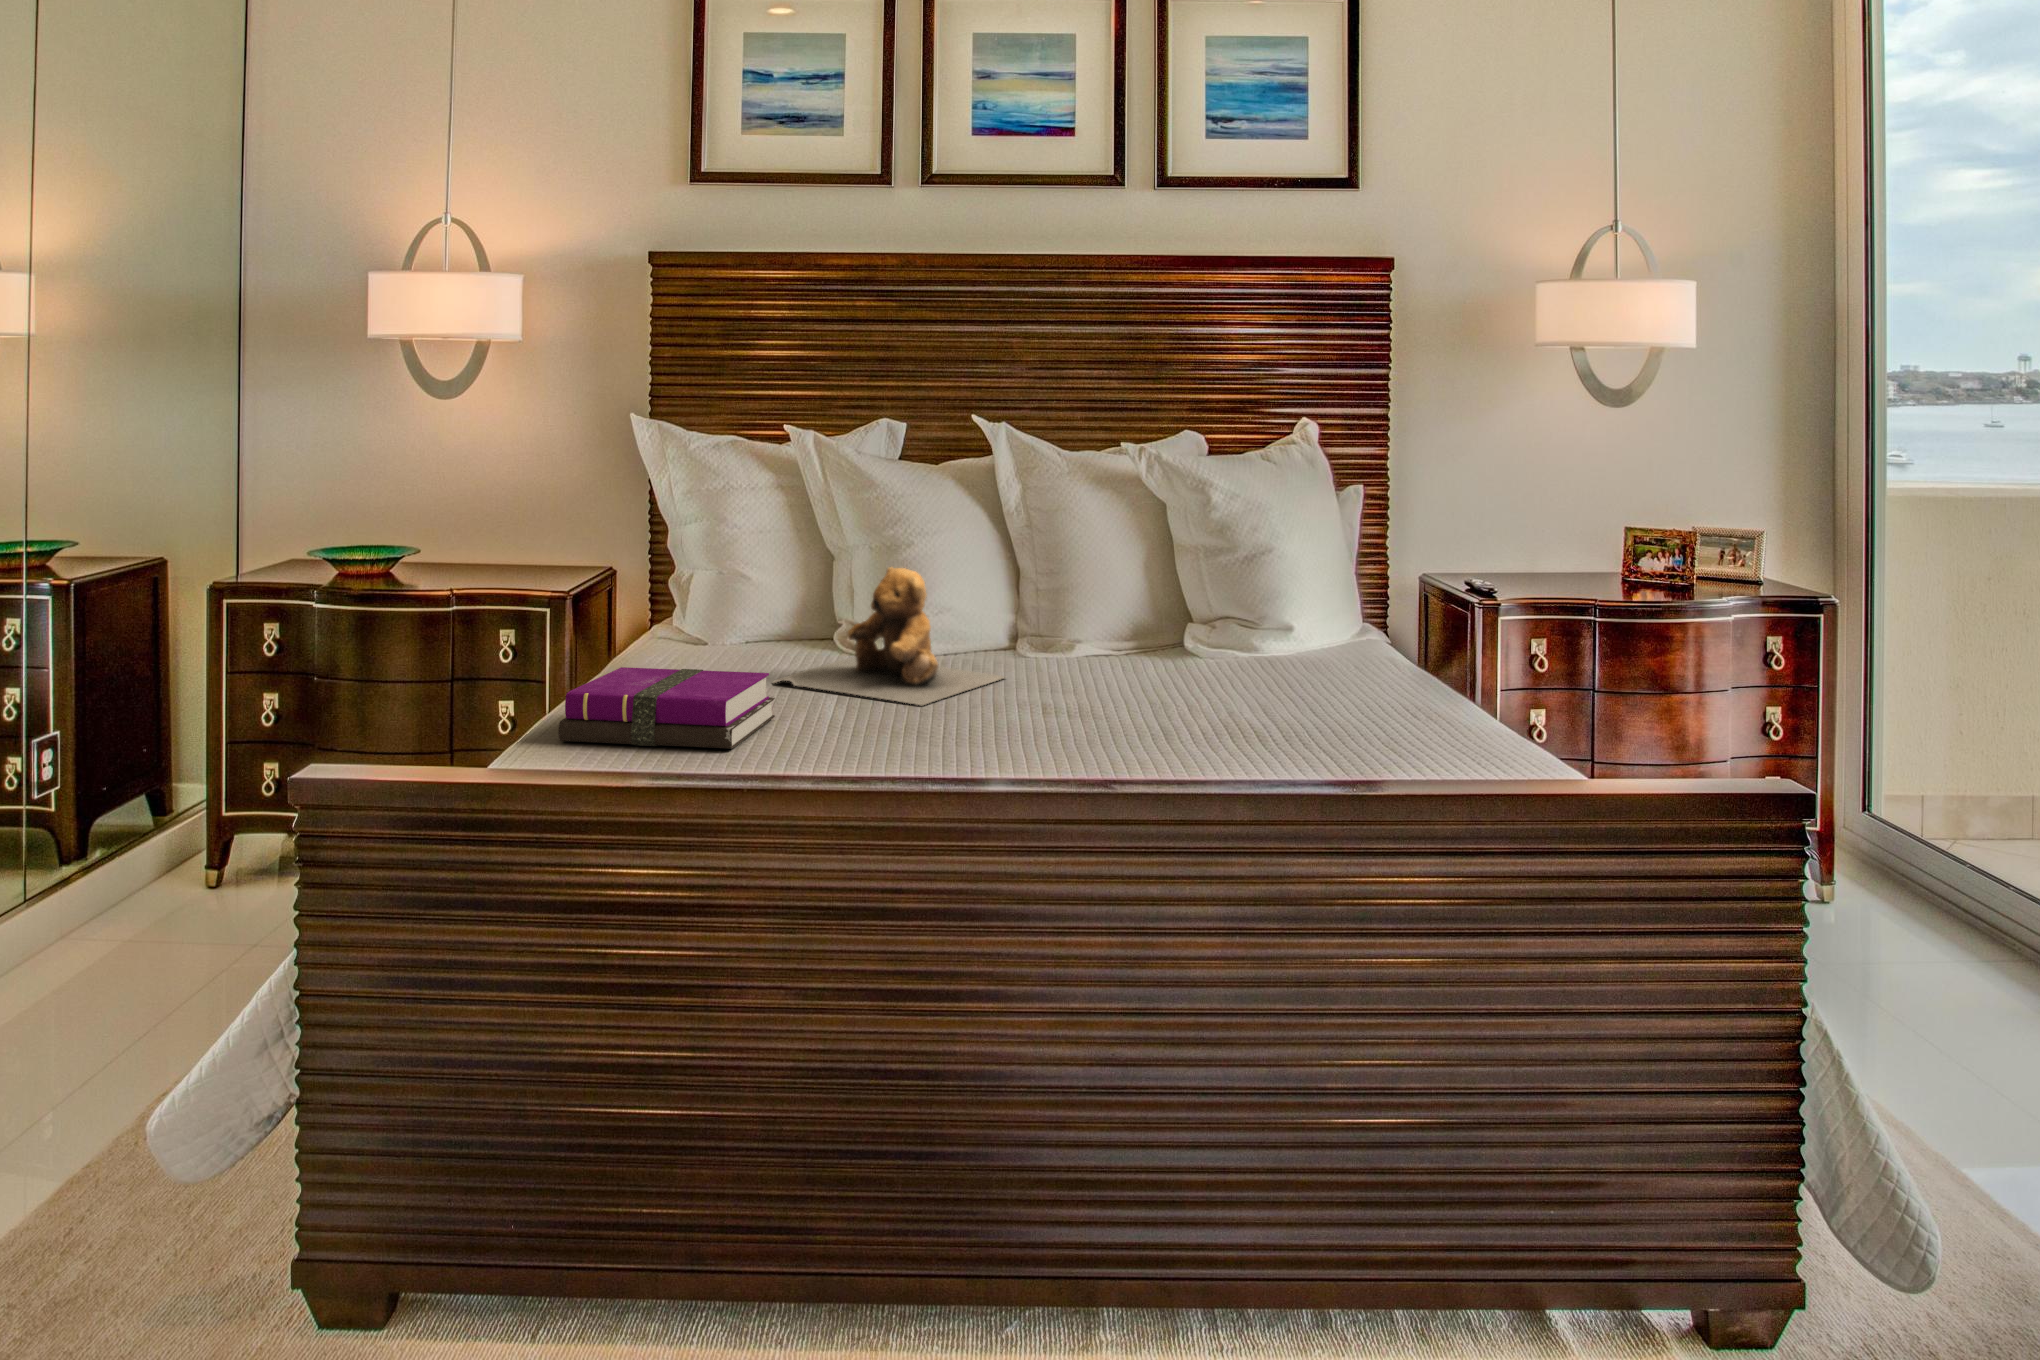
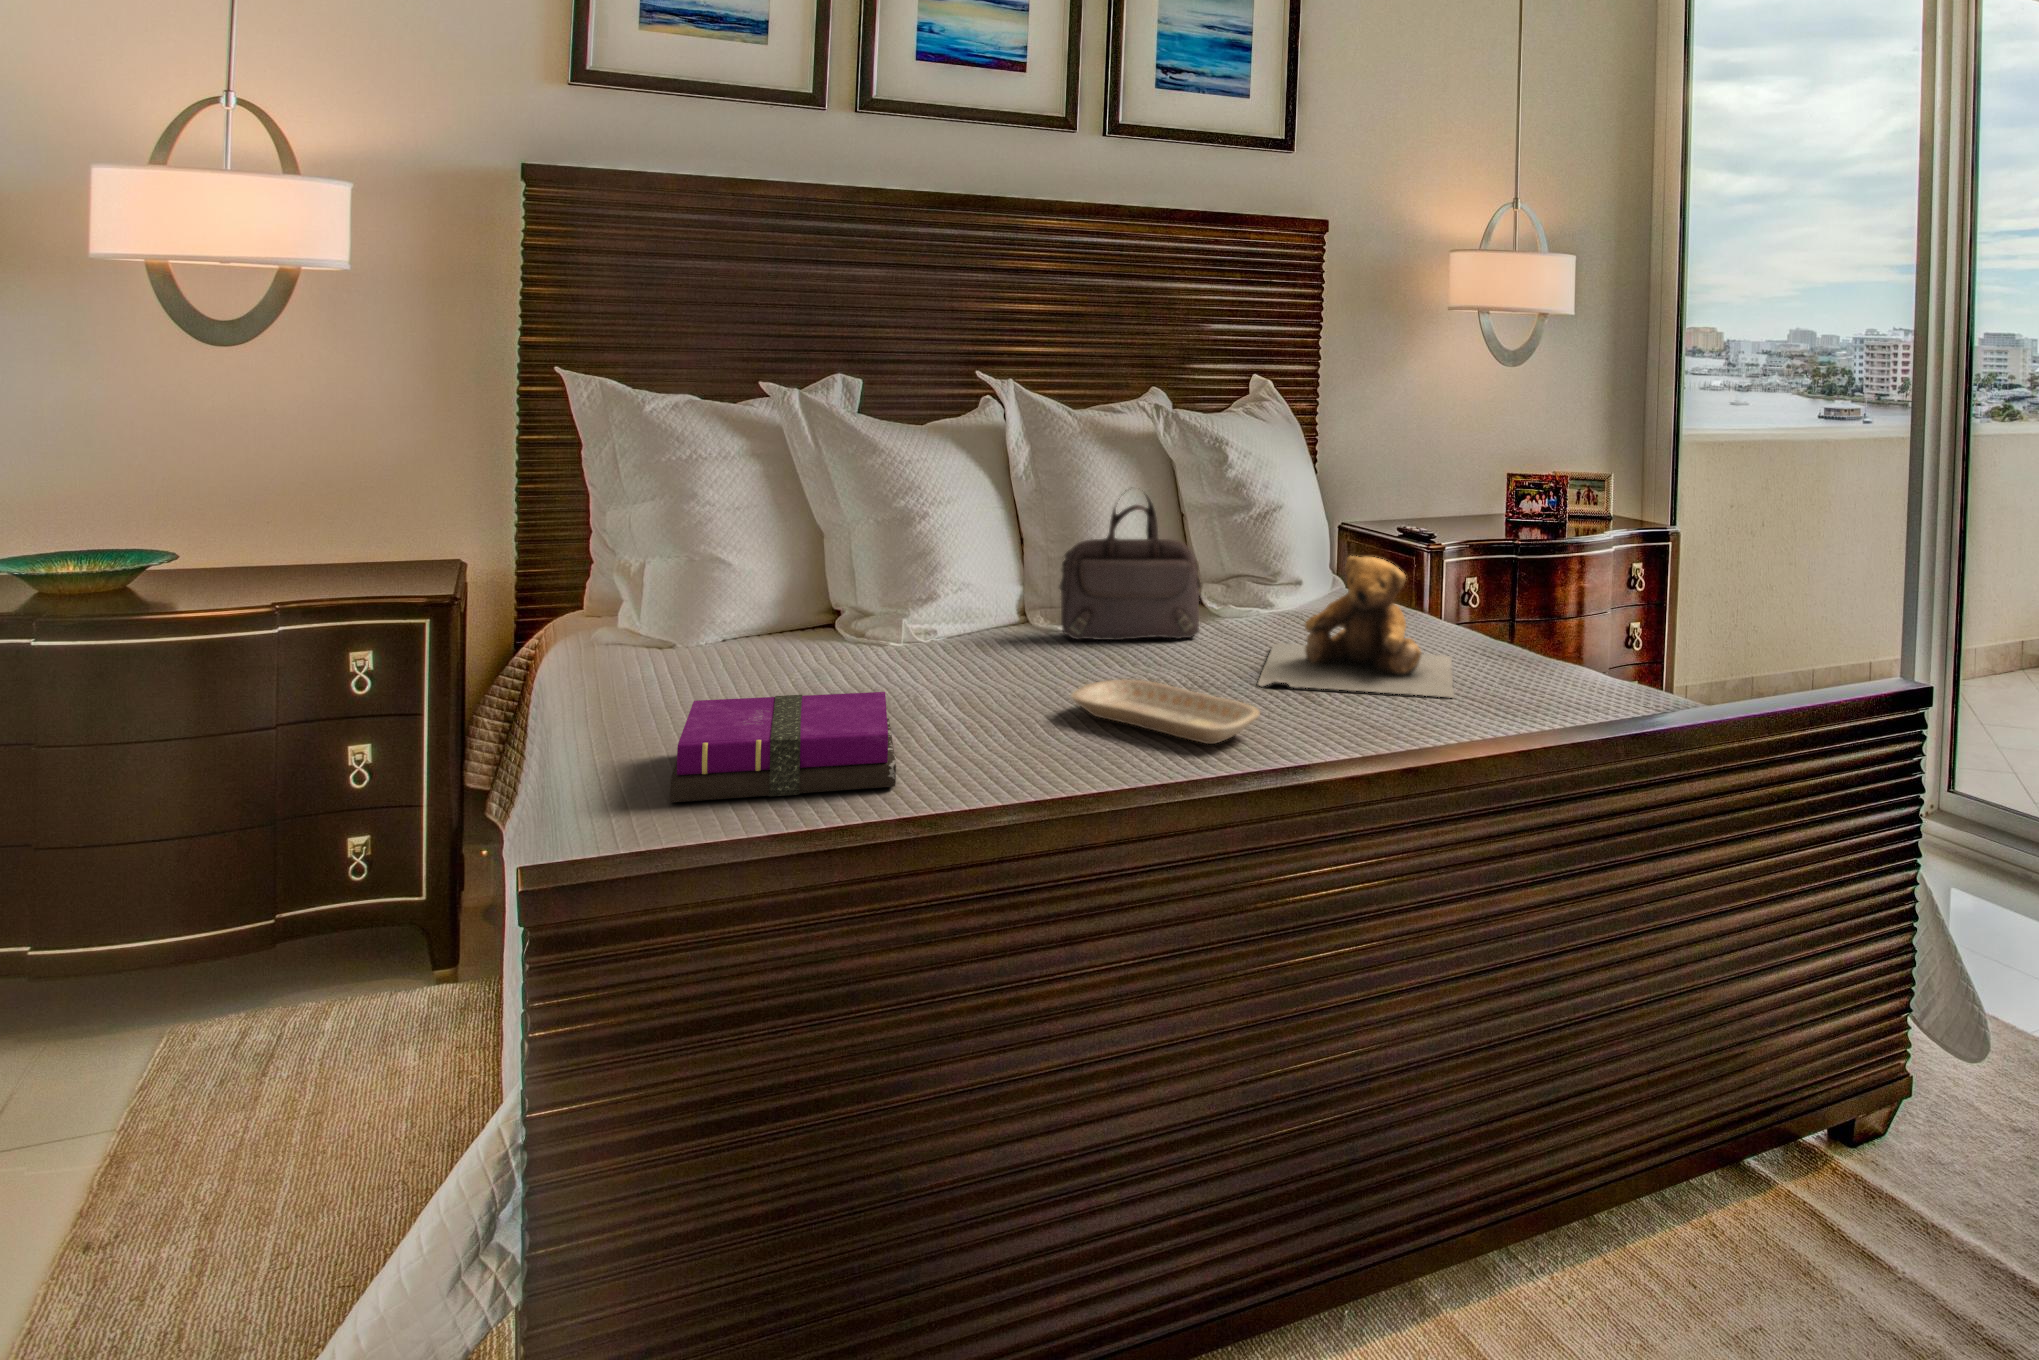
handbag: none [1024,514,1162,668] -> present [1059,490,1201,640]
teddy bear: present [773,567,1004,705] -> present [1258,556,1454,698]
tray: none [948,688,1104,748] -> present [1071,680,1260,744]

